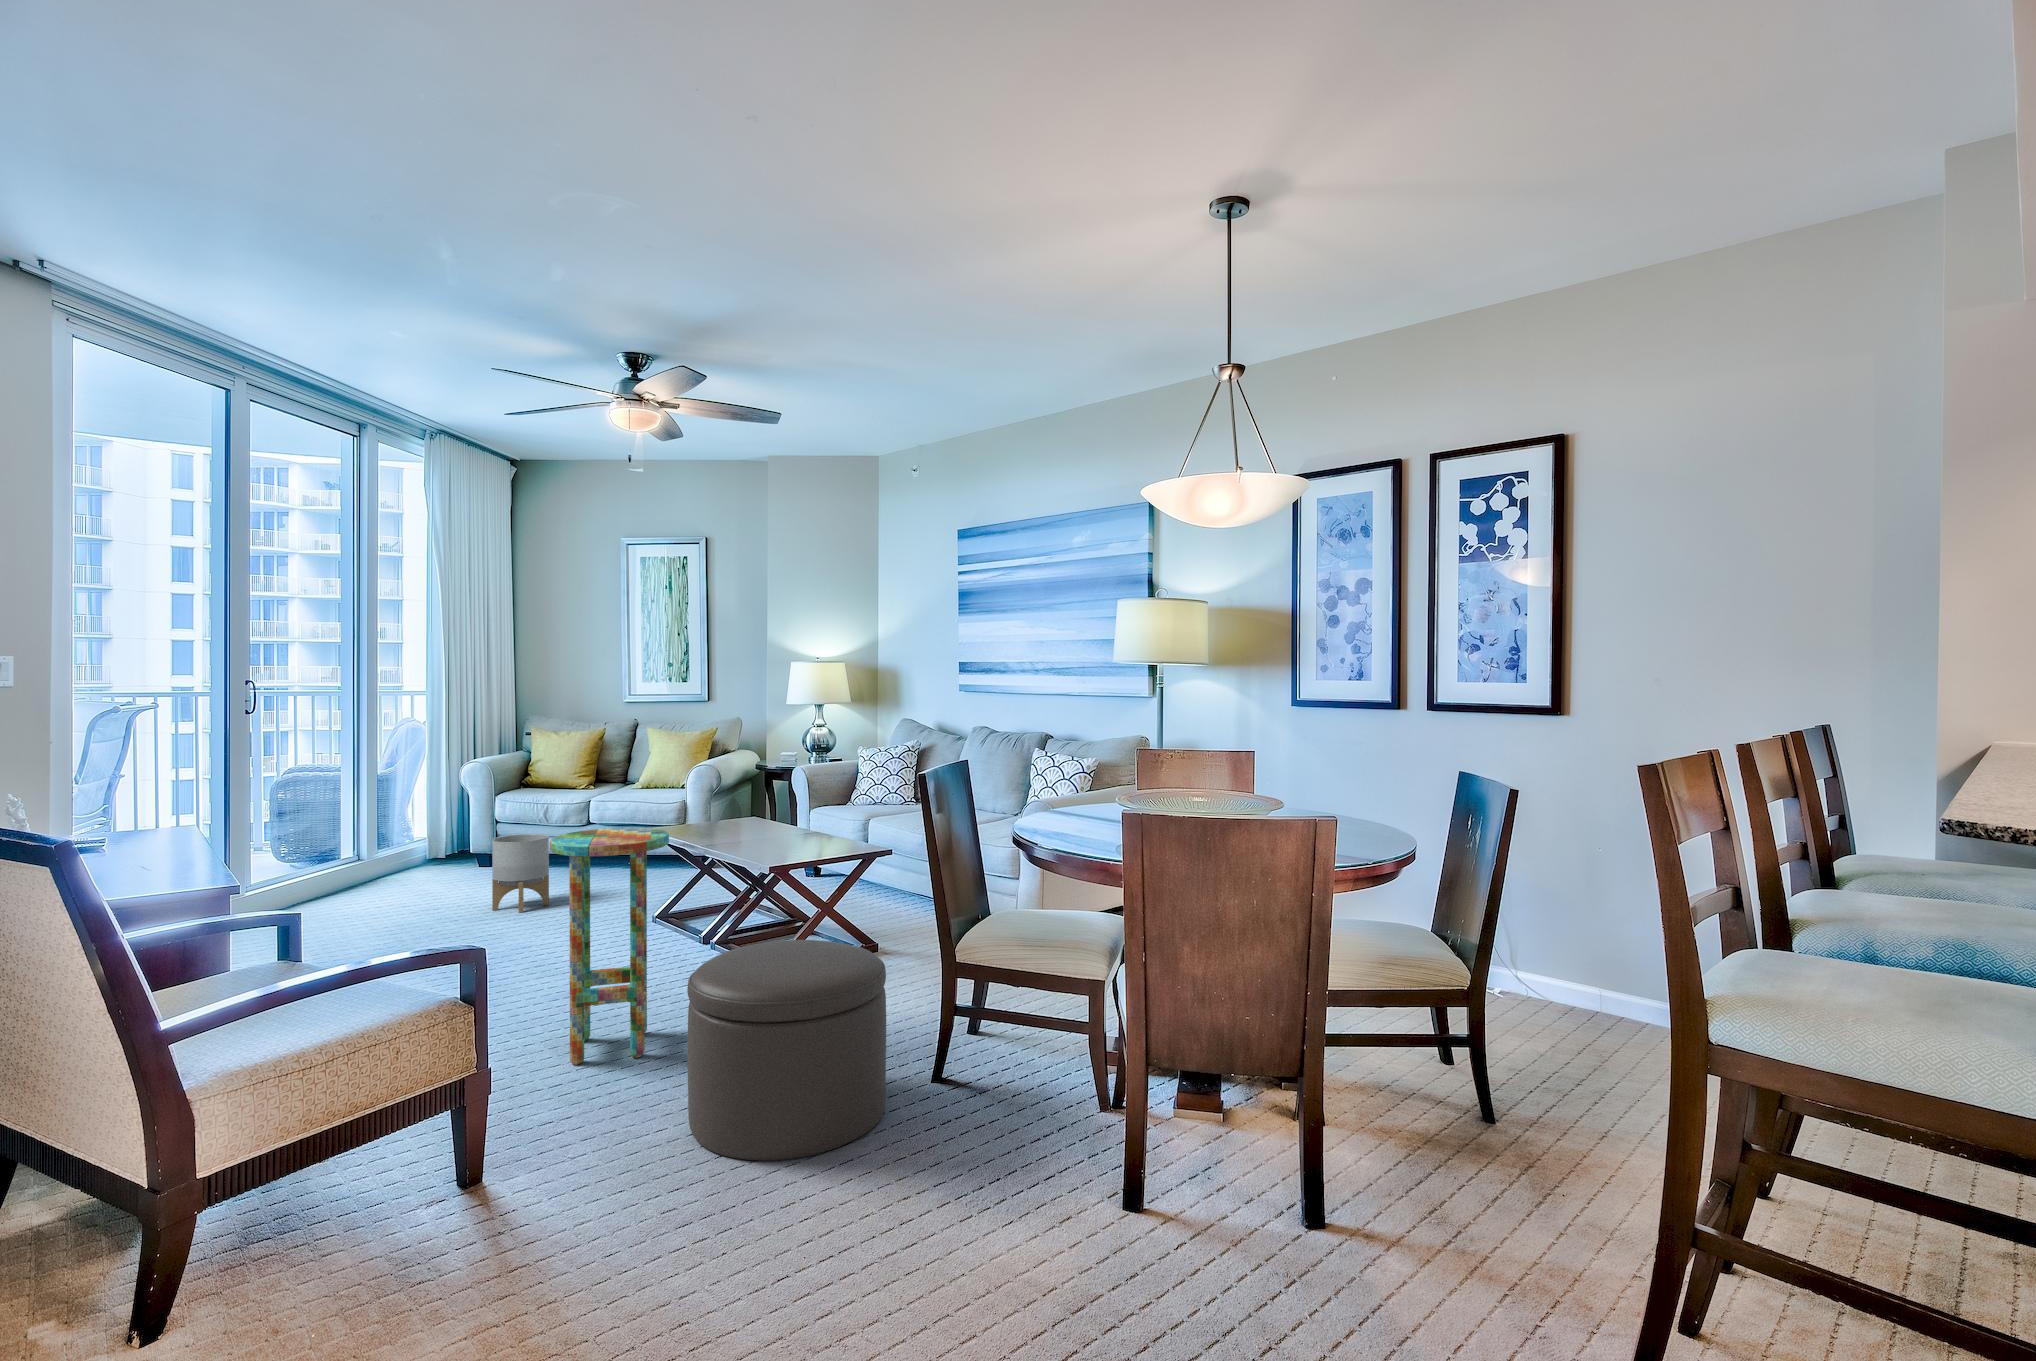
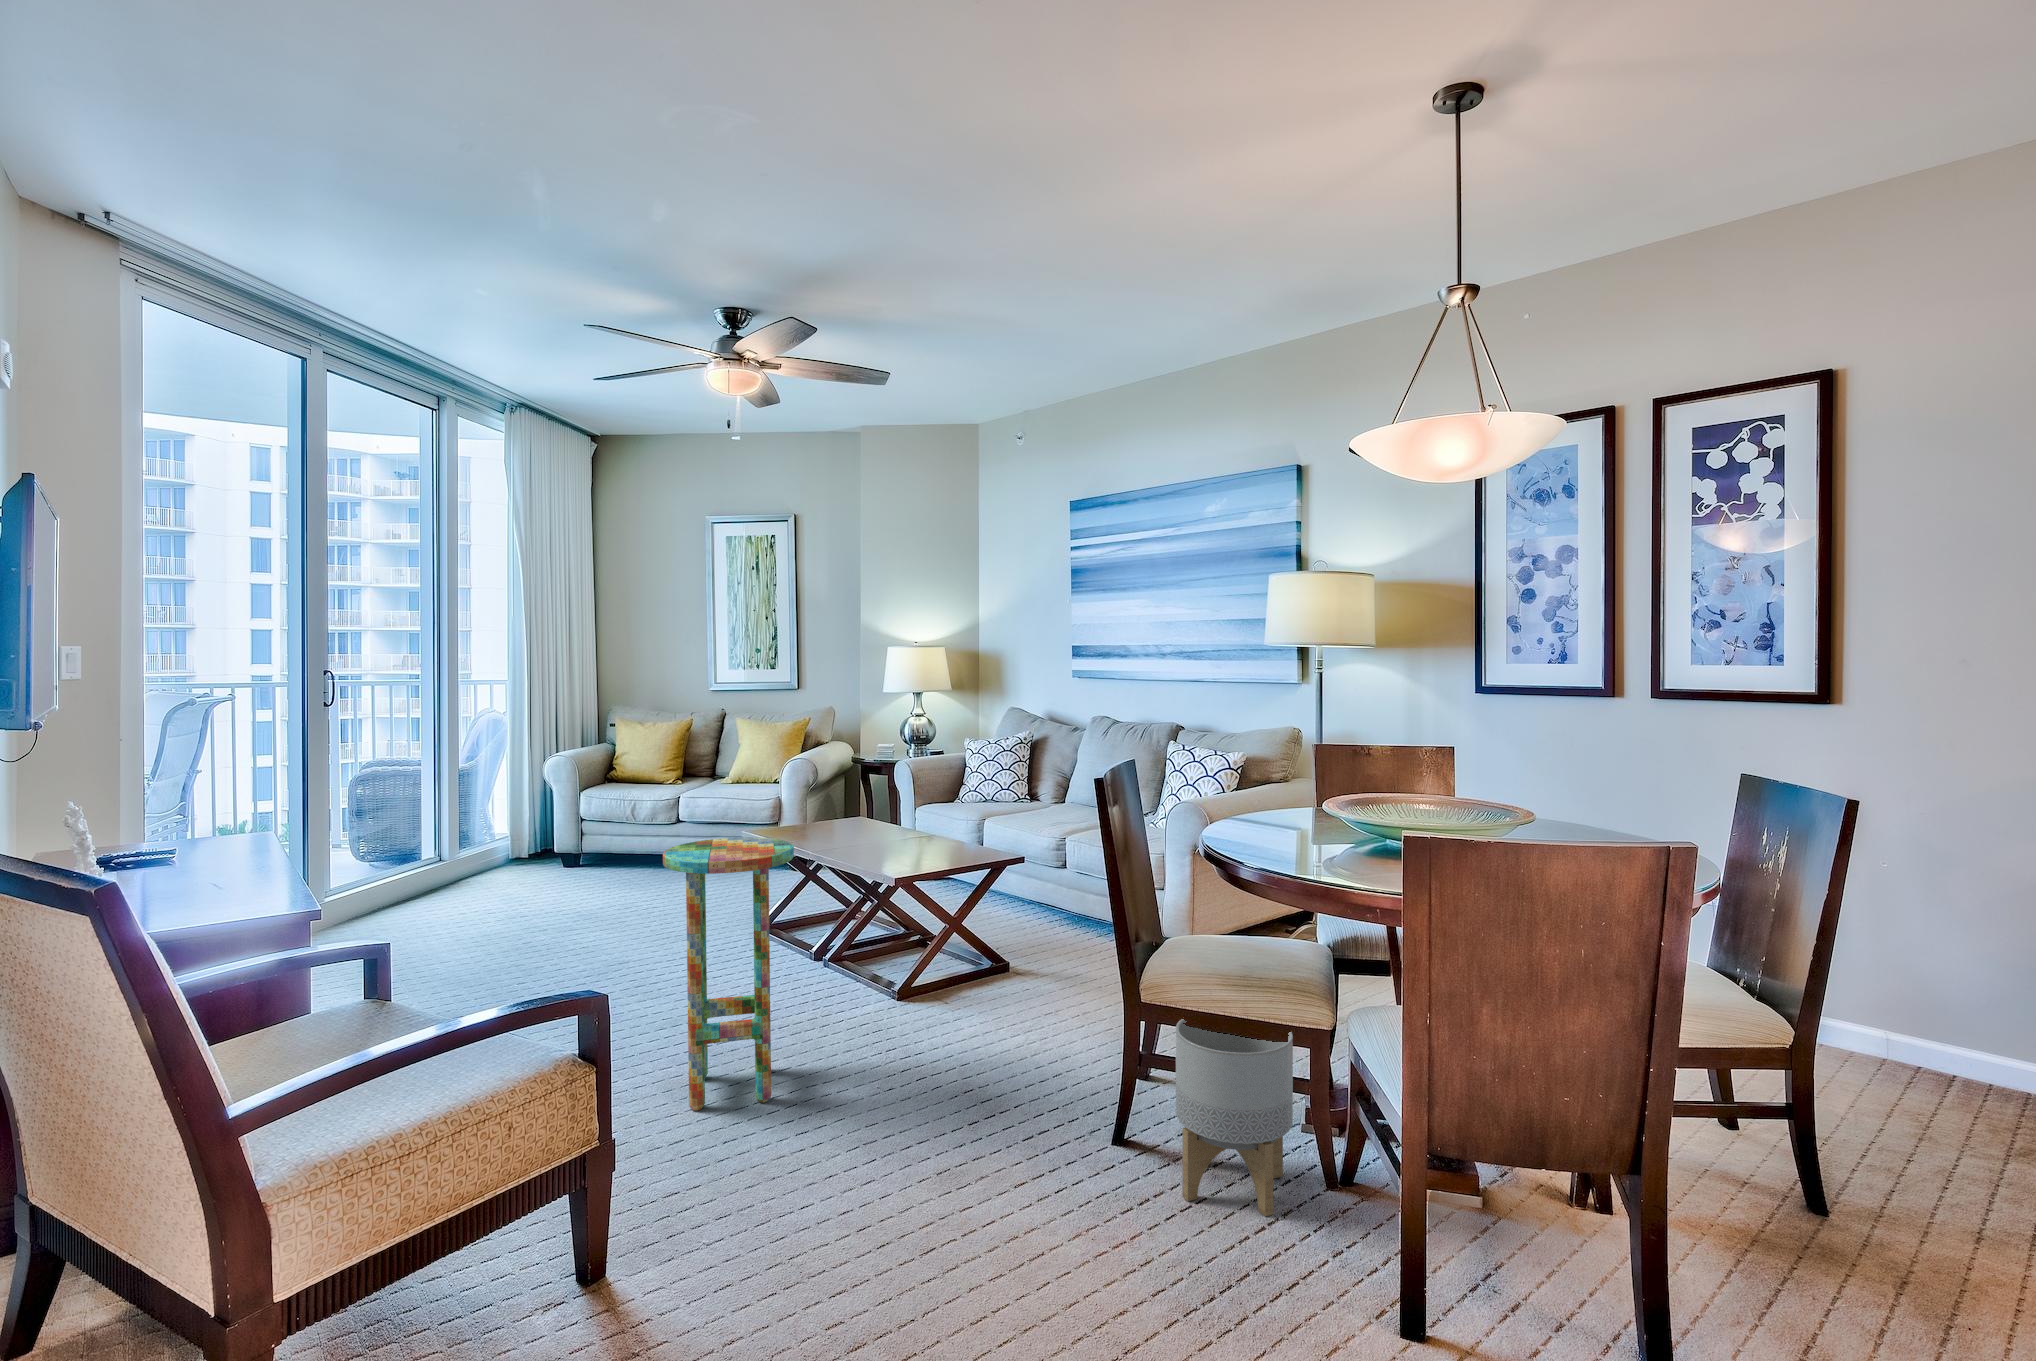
planter: present [492,834,549,913] -> present [1176,1019,1293,1217]
ottoman: present [687,940,886,1161] -> none [836,974,1065,1250]

